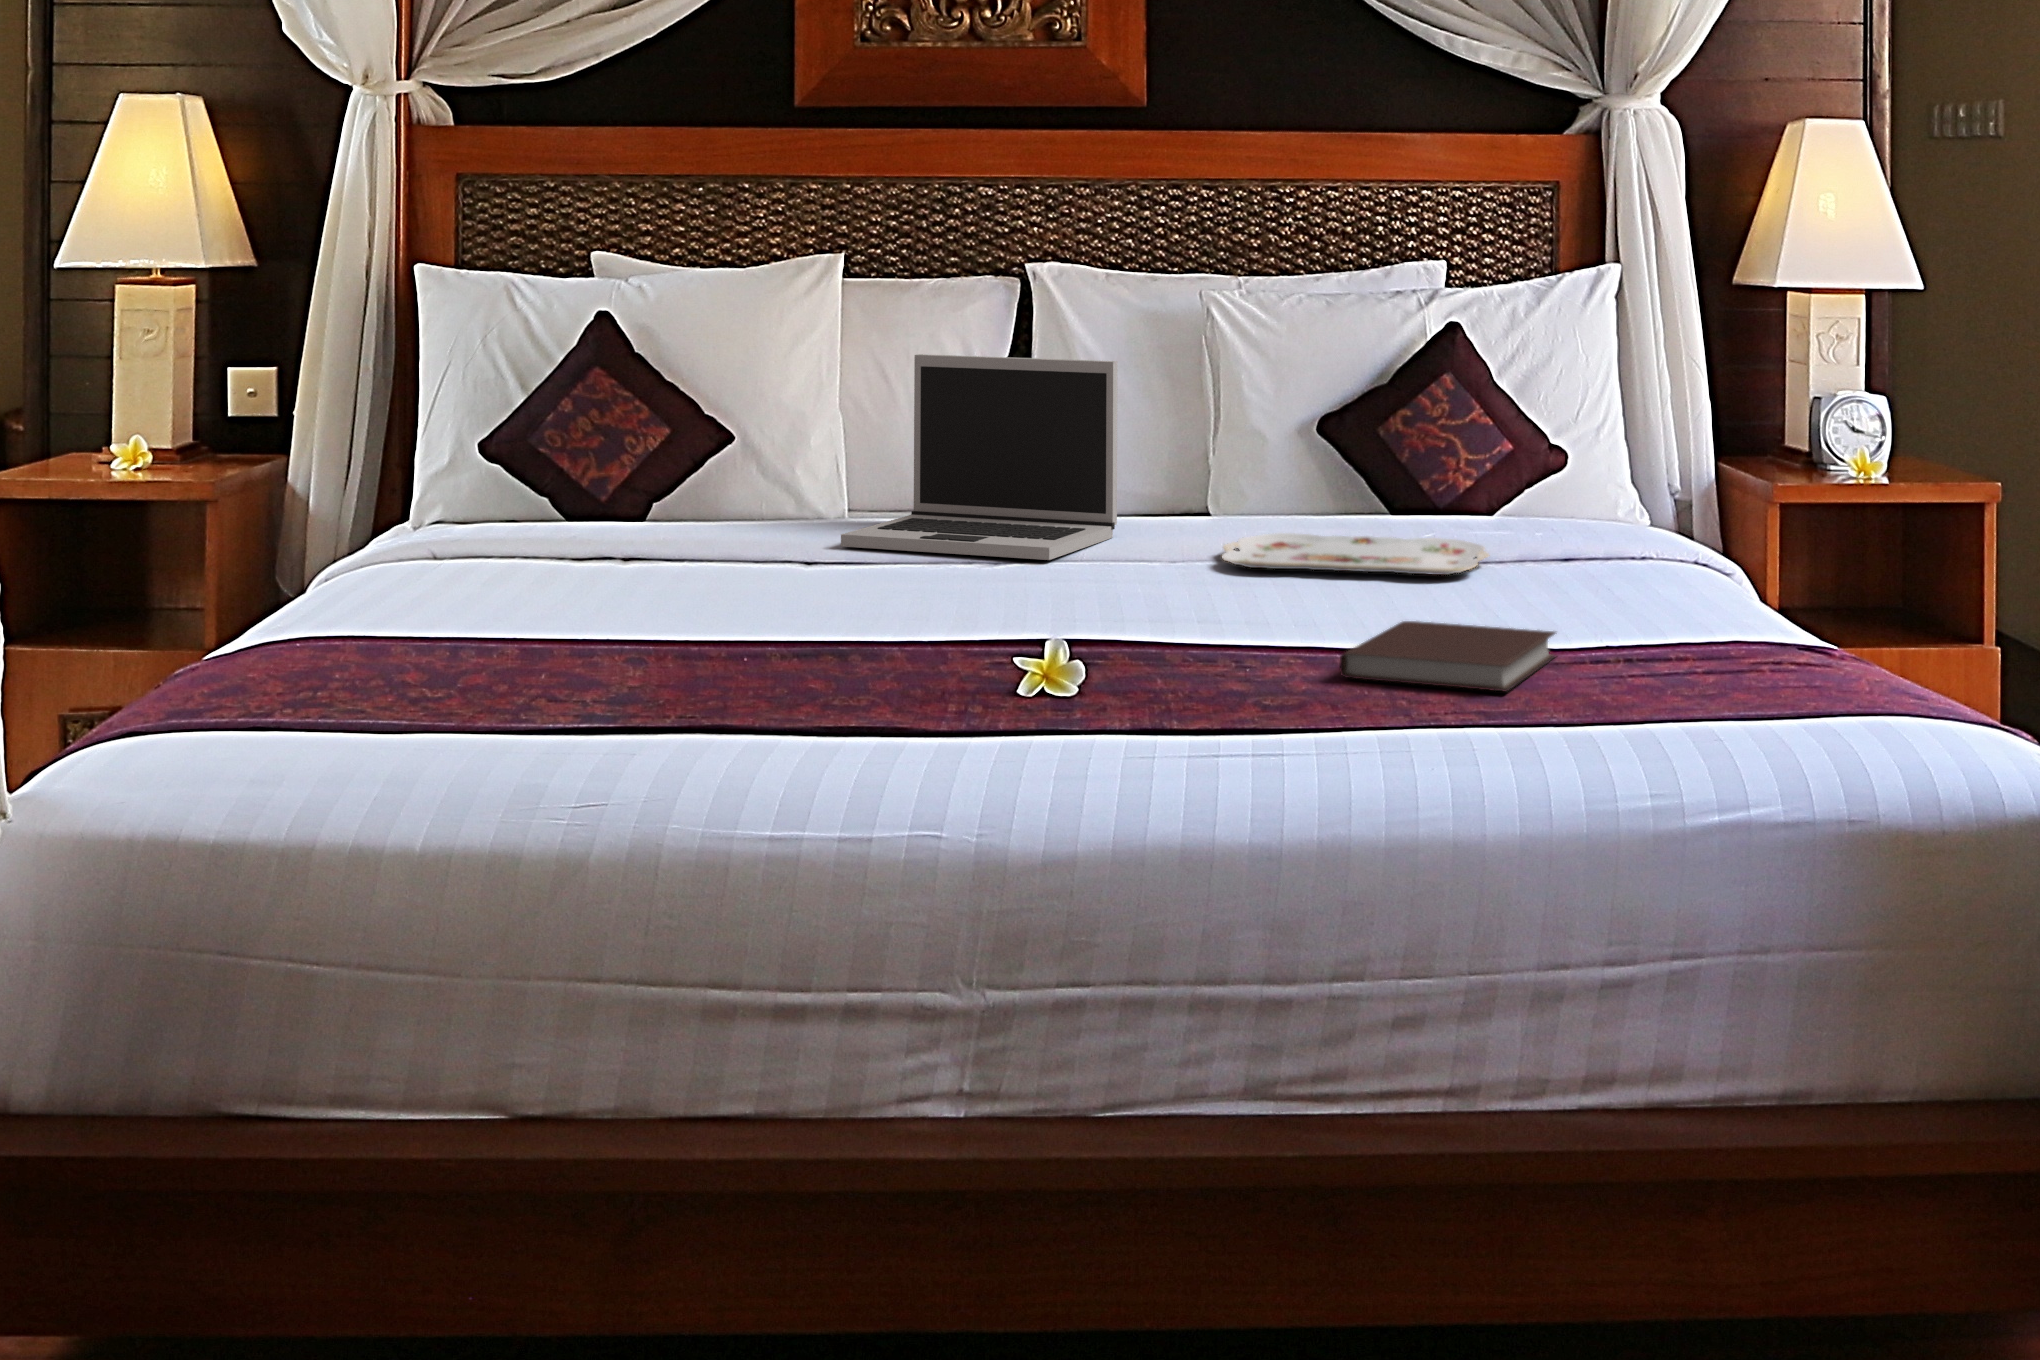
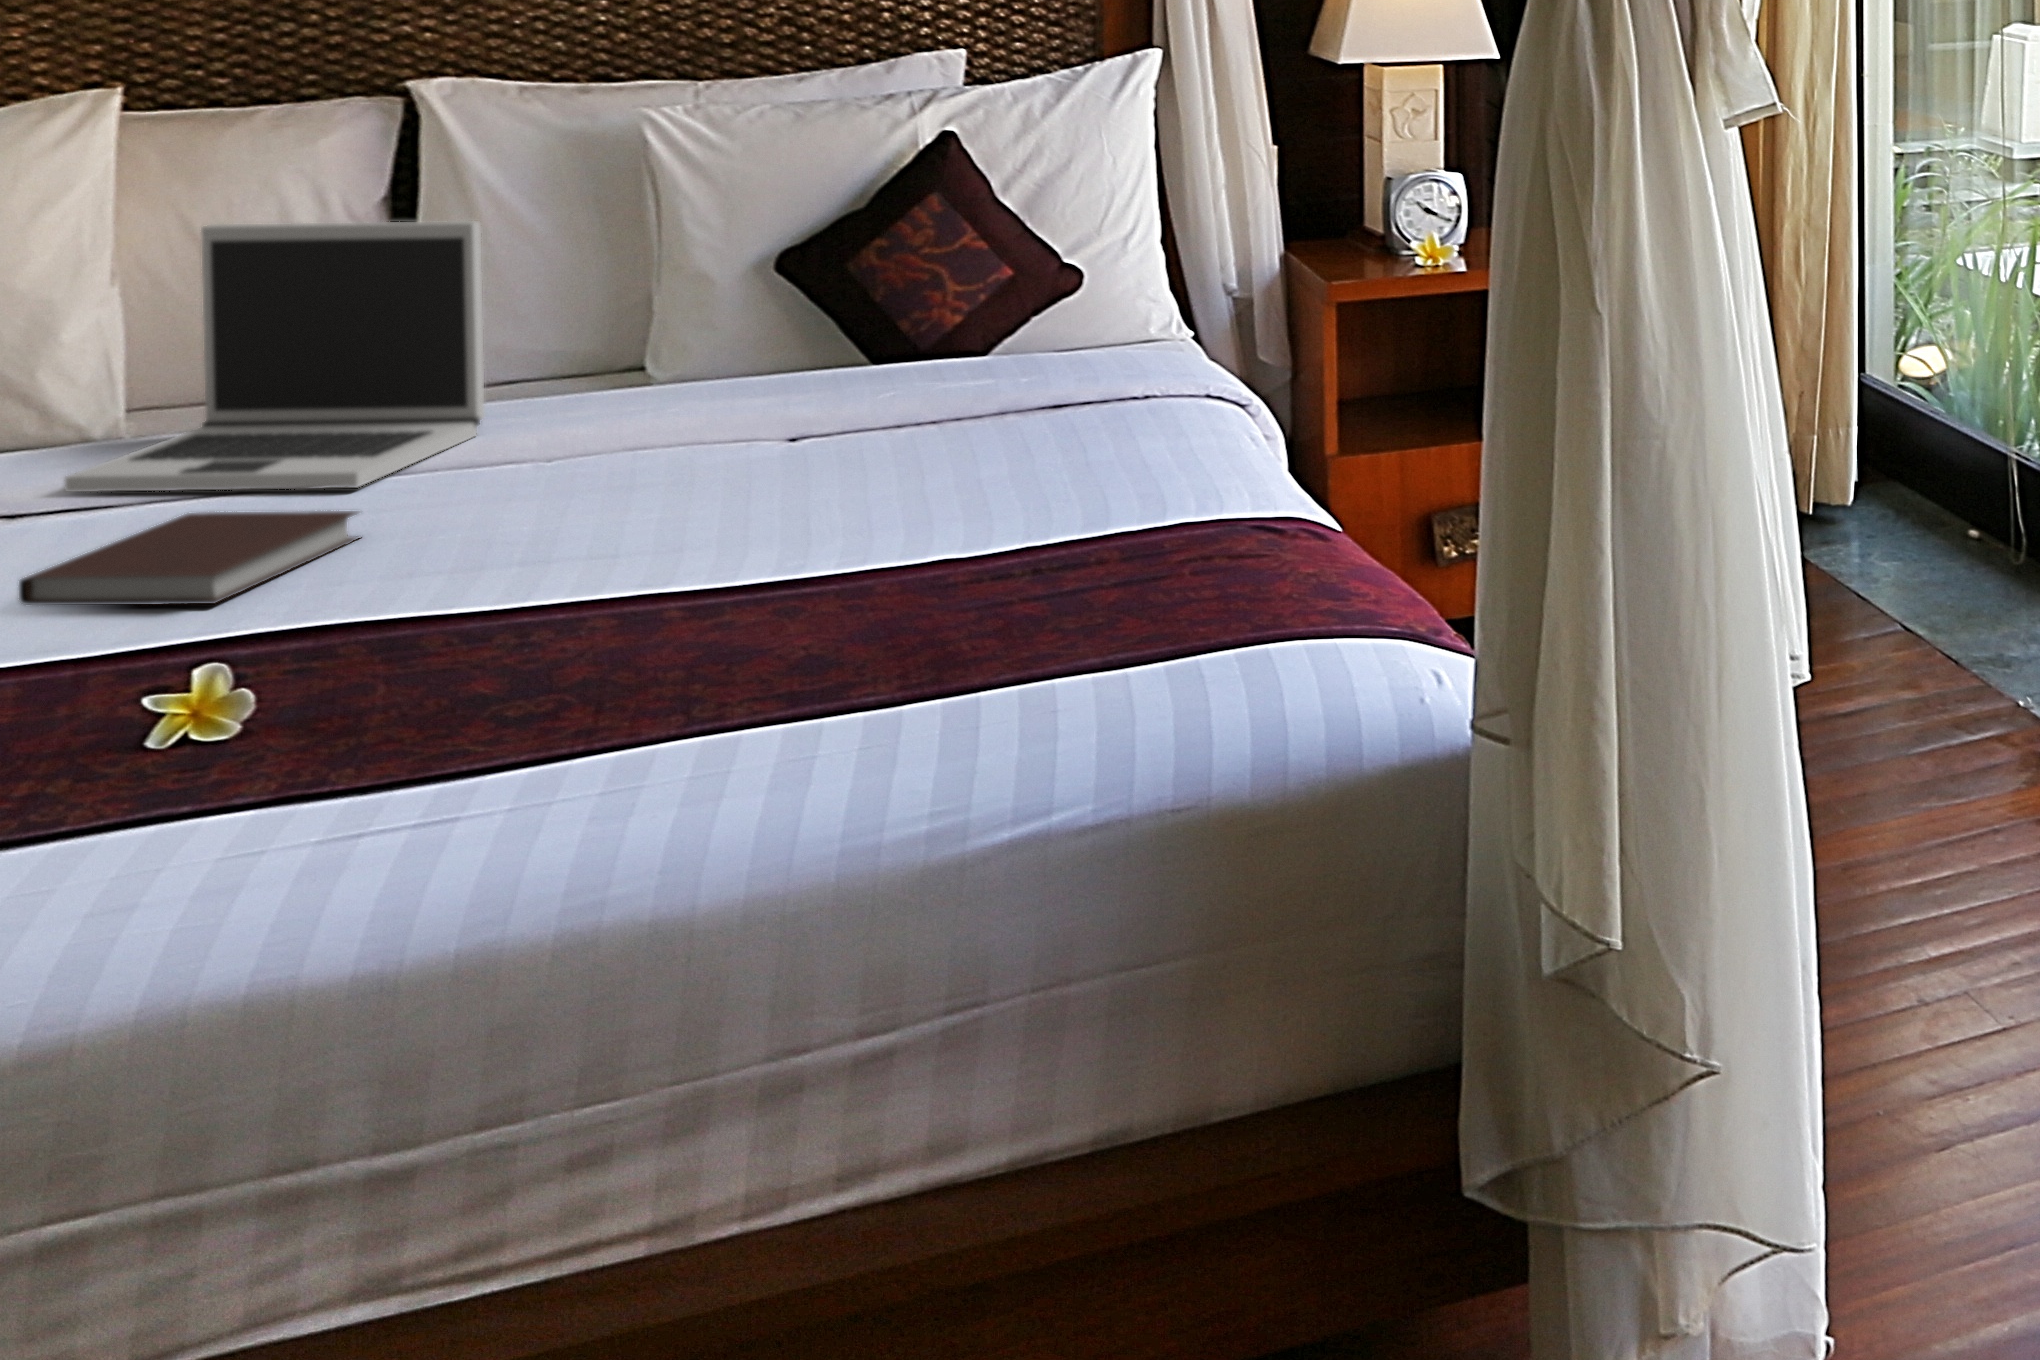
serving tray: present [1222,533,1489,575] -> none [594,400,948,472]
notebook: present [1340,621,1556,691] -> present [19,511,357,605]

